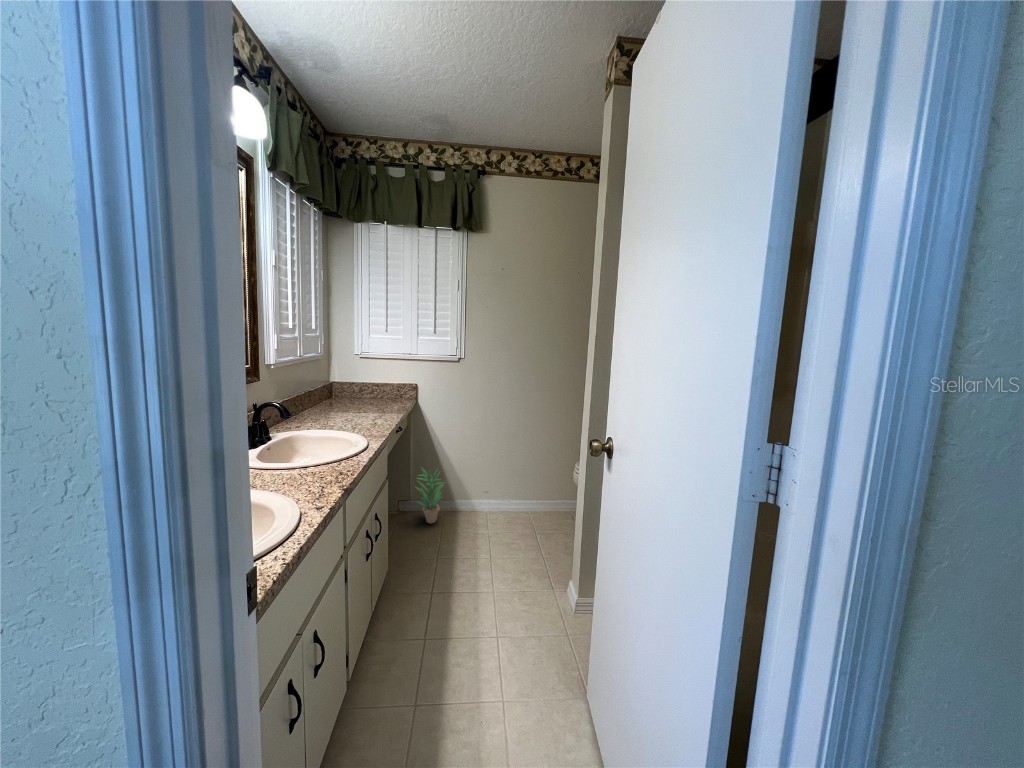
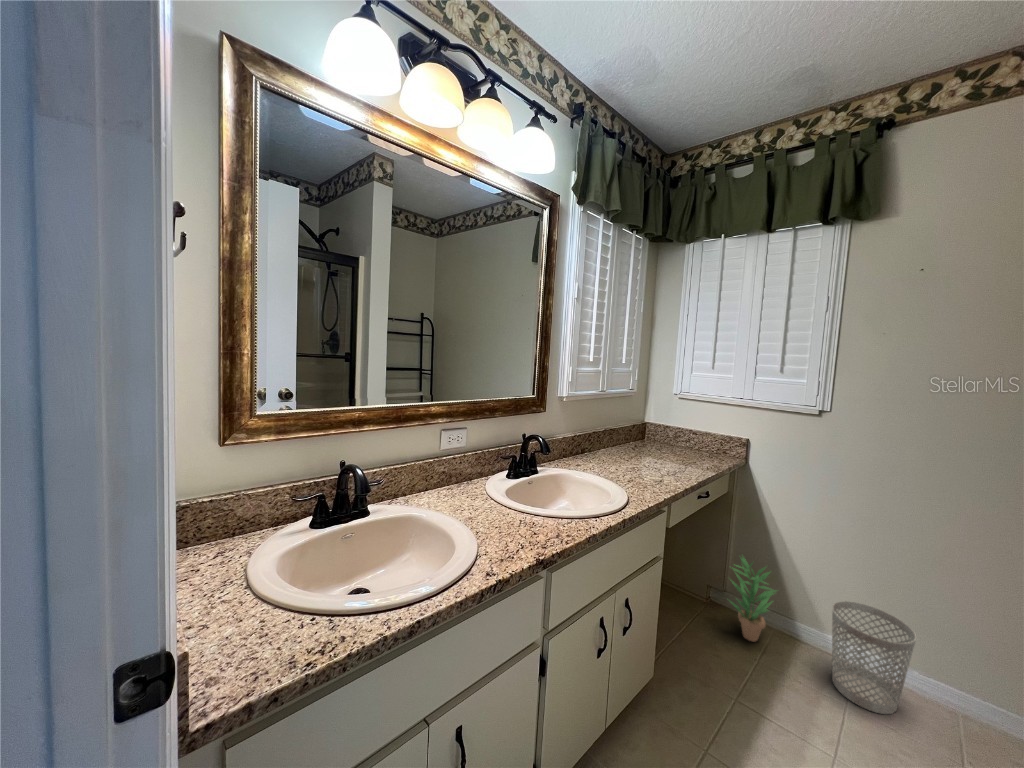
wastebasket: none [475,472,511,528] -> present [832,601,916,714]

